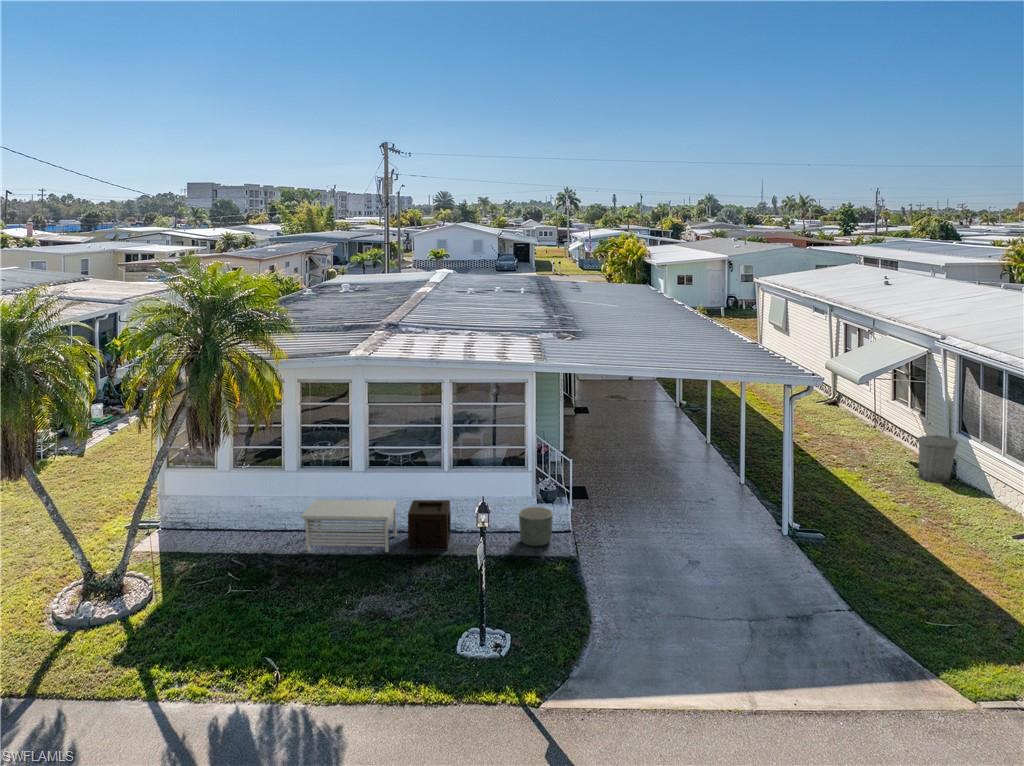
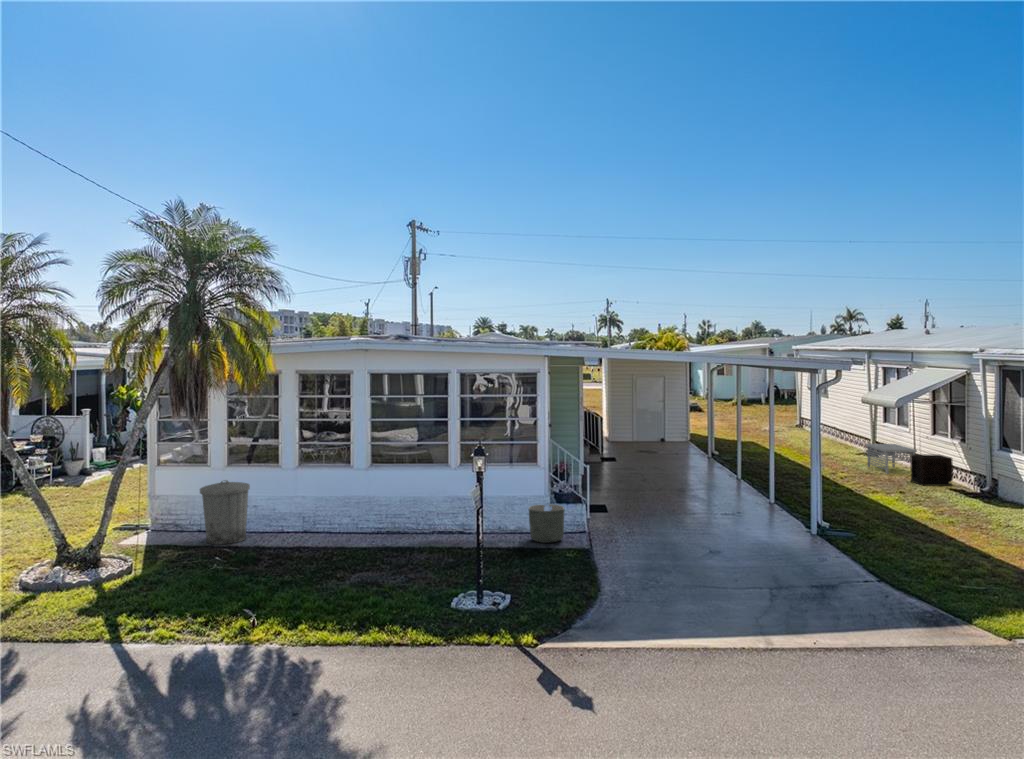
trash can: present [917,435,958,483] -> present [200,480,250,544]
storage bench: present [301,500,397,552] -> present [866,444,917,474]
wooden crate: present [408,500,451,551] -> present [910,454,953,486]

